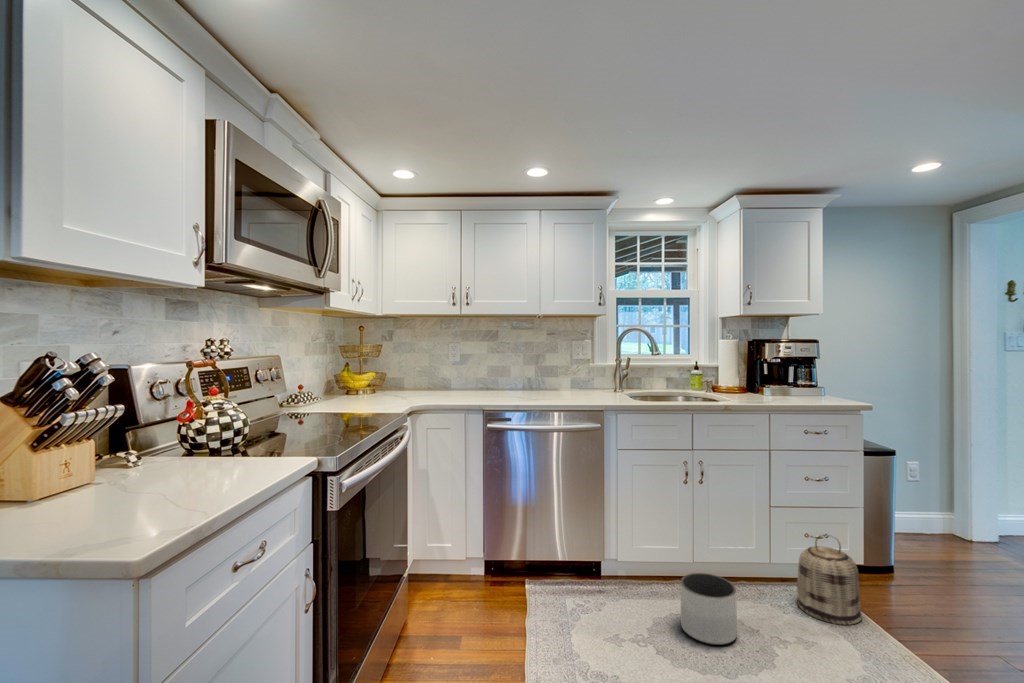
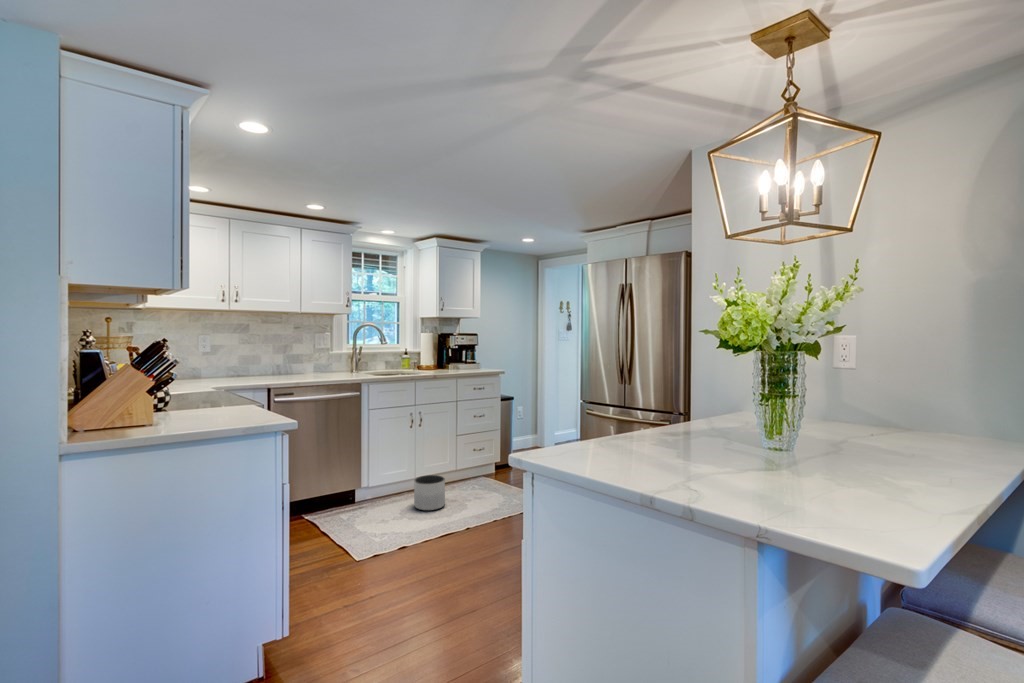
basket: present [797,535,862,625] -> none [470,444,500,489]

